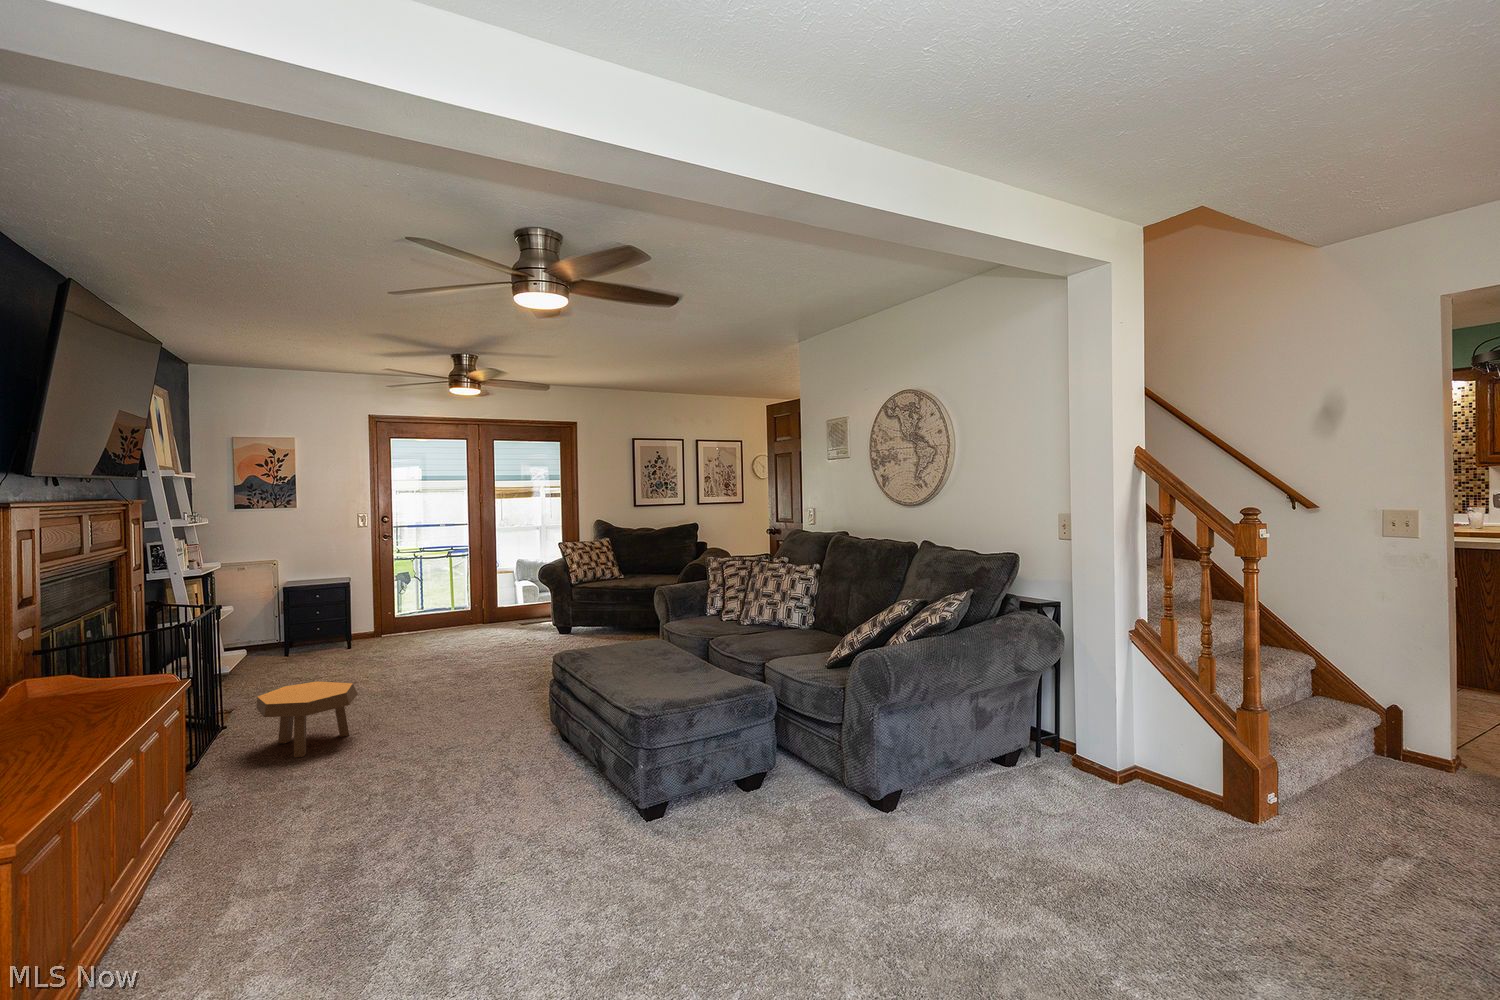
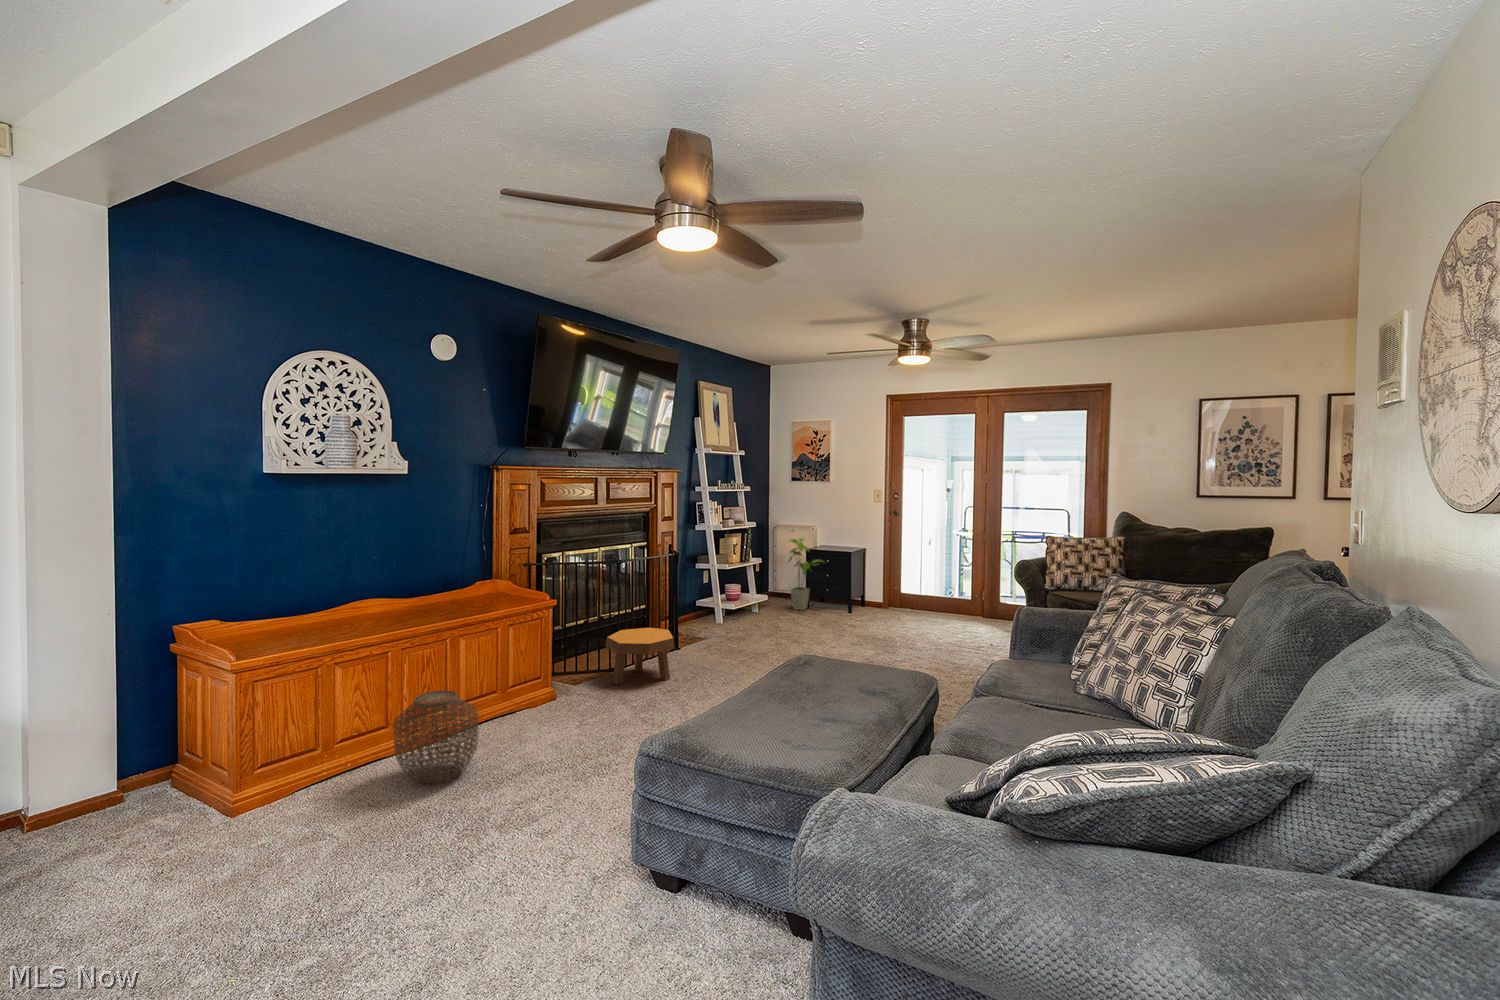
house plant: none [273,573,327,660] -> present [789,538,821,610]
woven basket: none [310,756,423,881] -> present [393,690,478,784]

